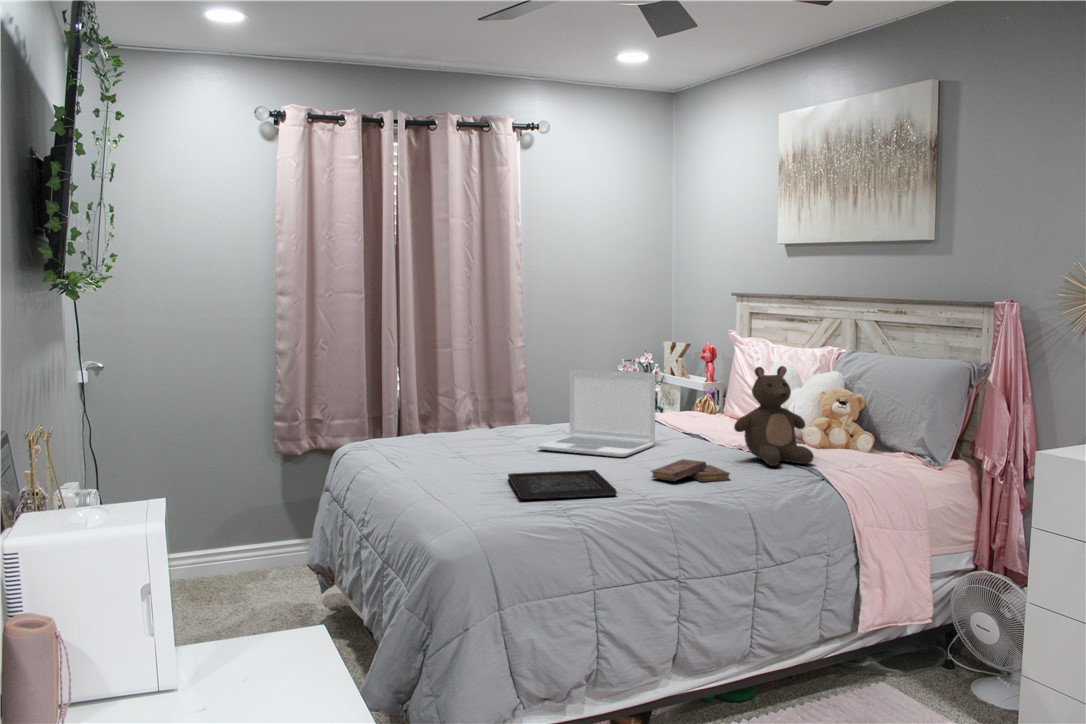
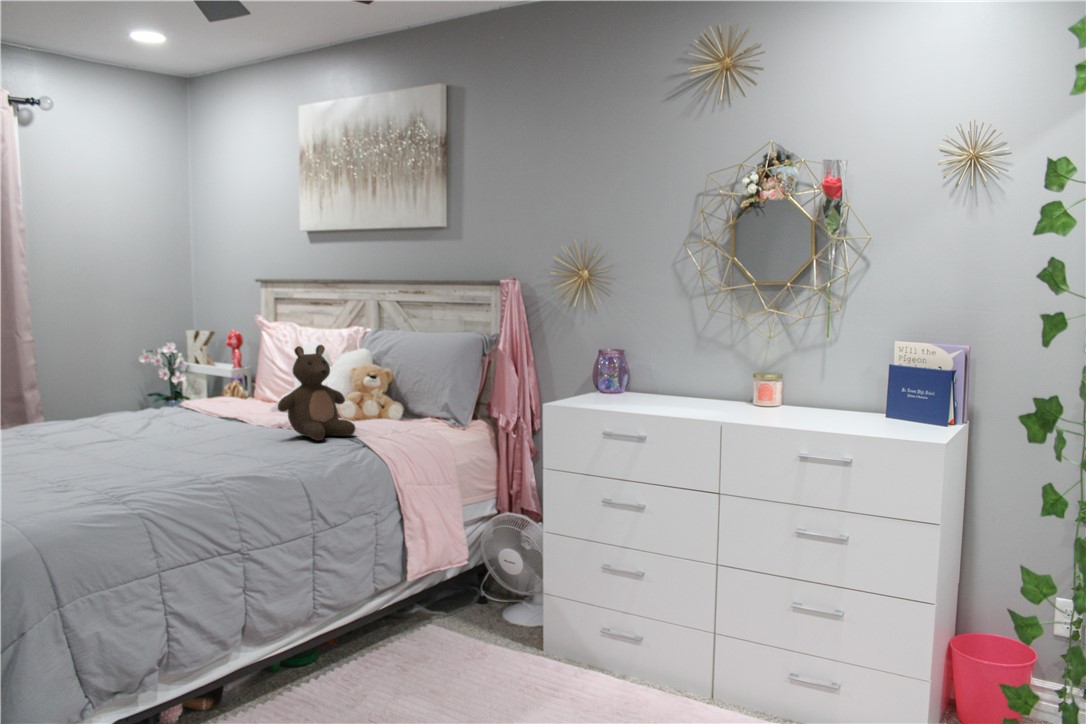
laptop: present [538,370,655,457] -> none [57,360,192,452]
book: present [651,459,730,482] -> none [199,441,281,463]
tray: present [508,470,617,499] -> none [35,462,169,497]

